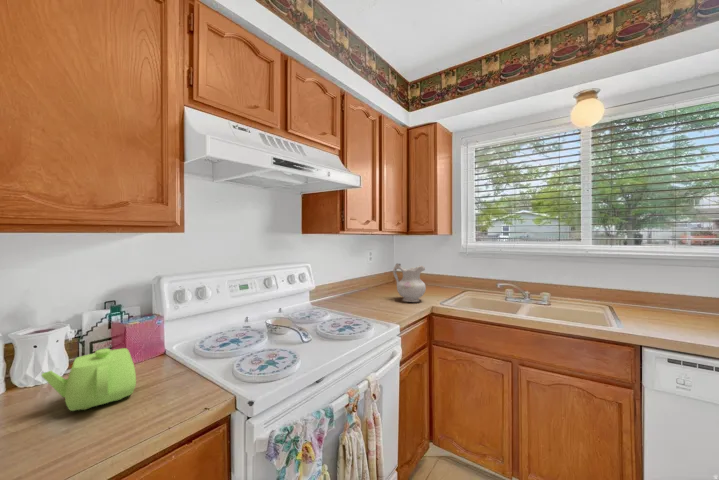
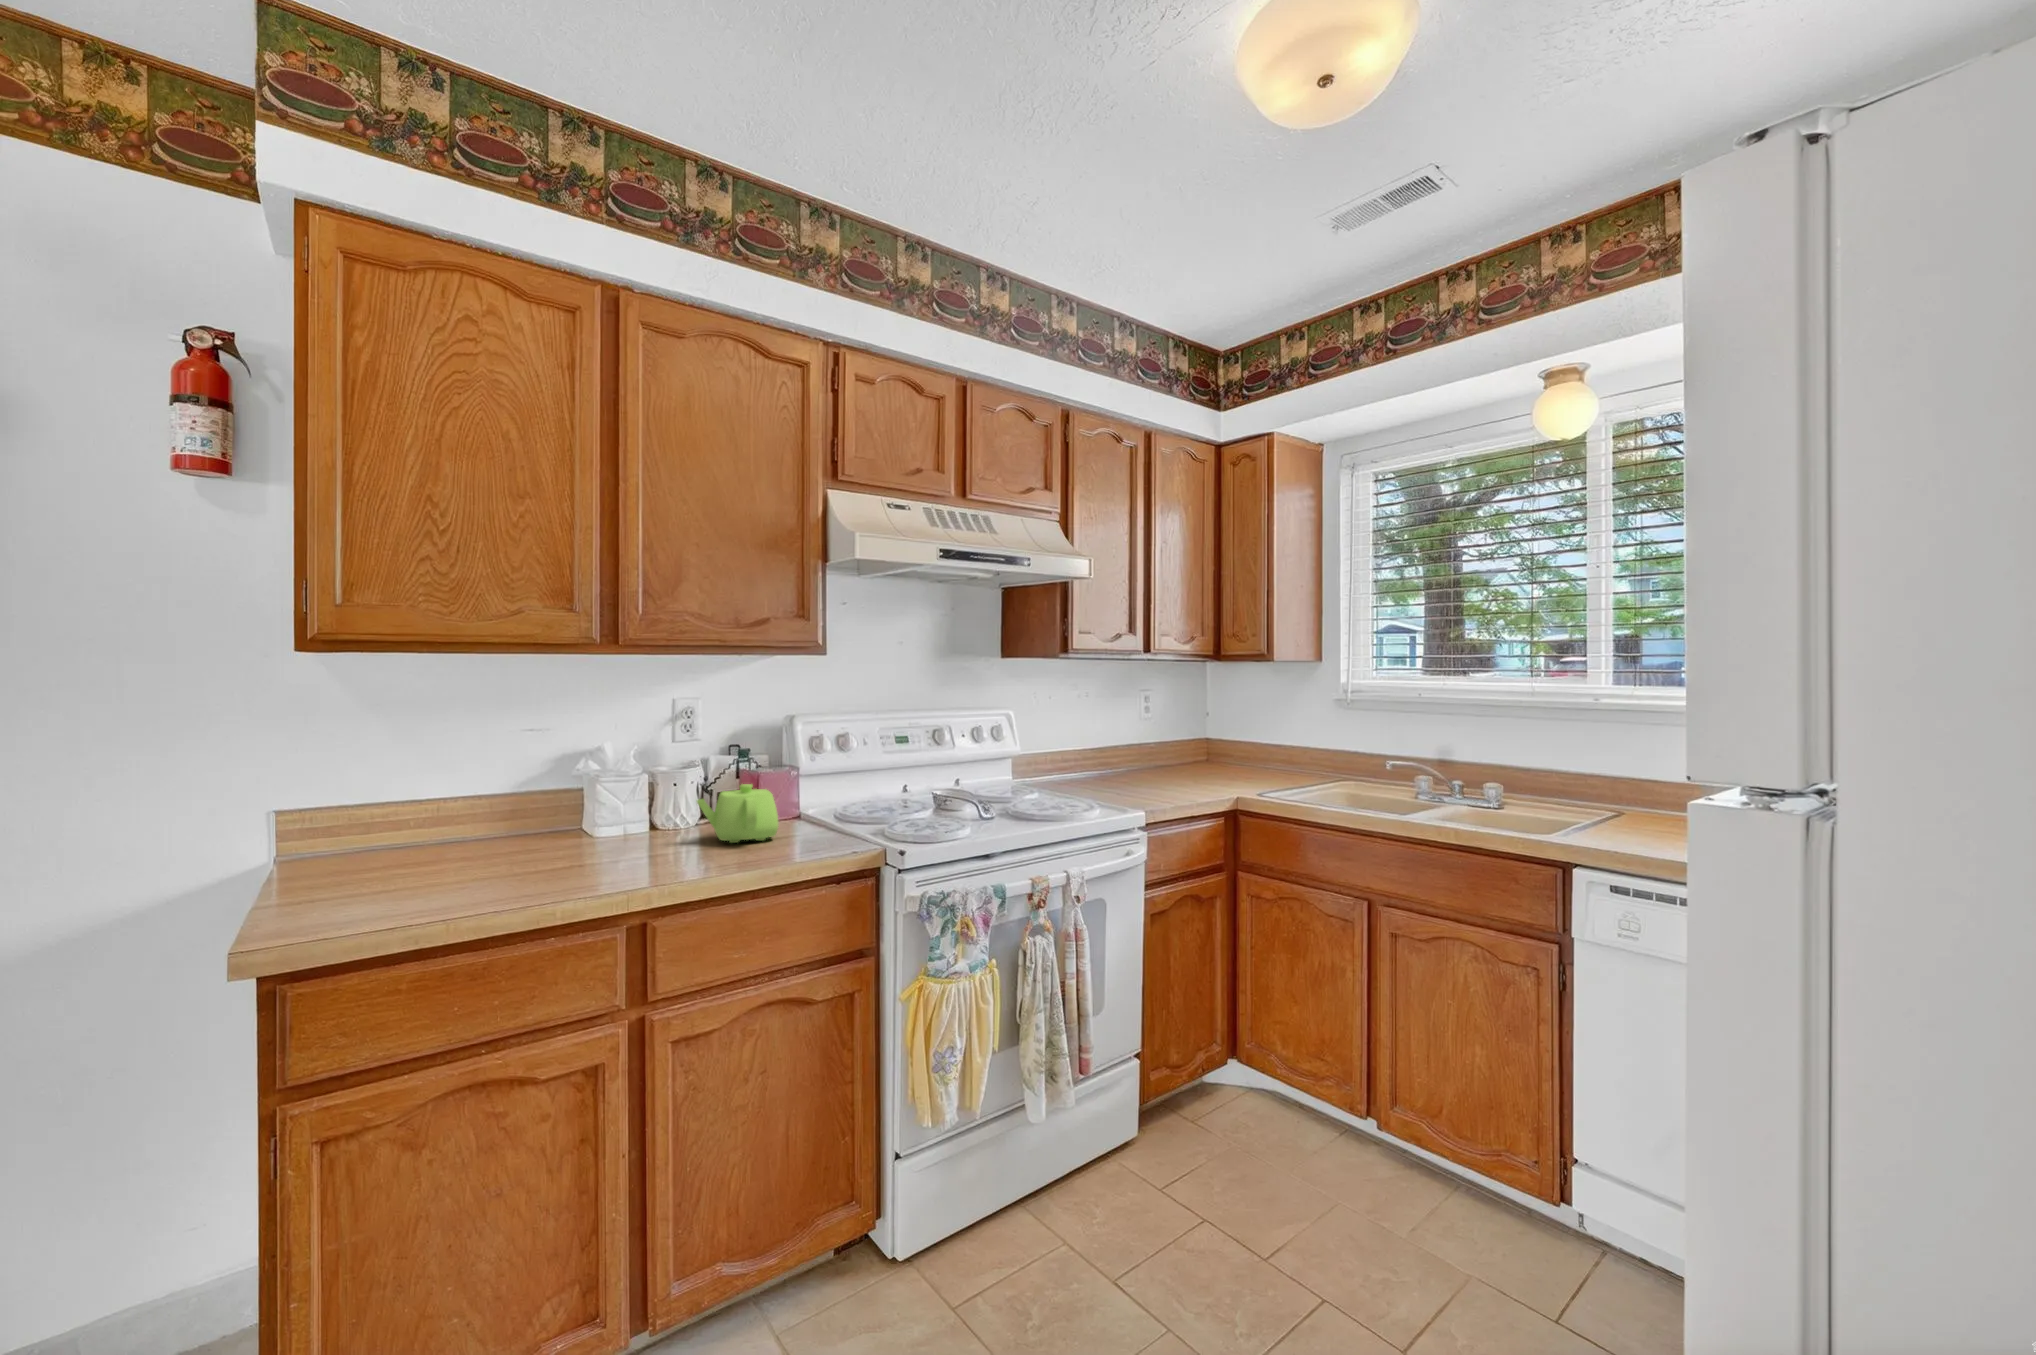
ceramic pitcher: present [393,263,426,302] -> none [1174,714,1235,788]

